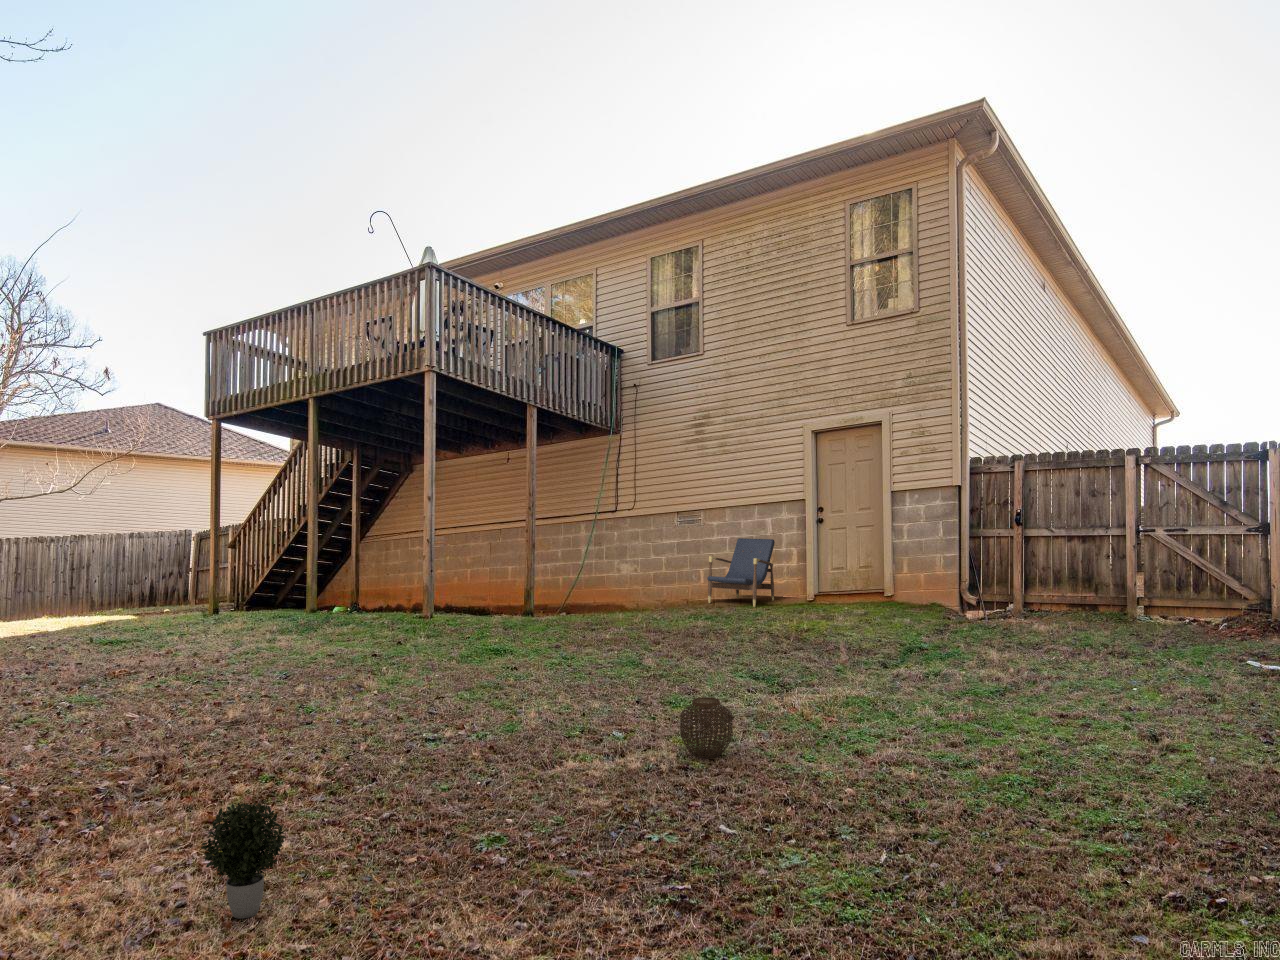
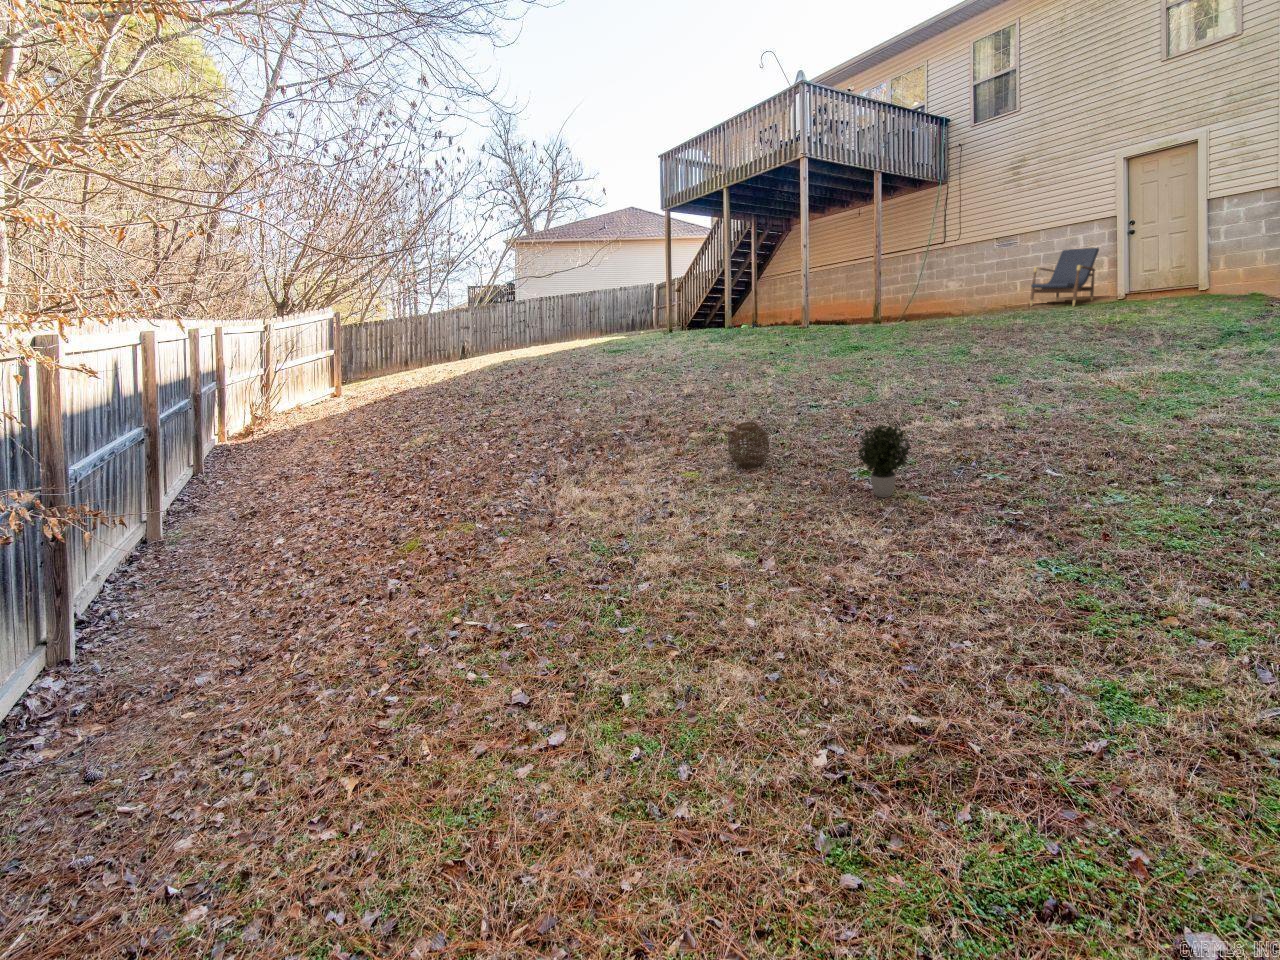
woven basket: present [680,697,733,758] -> present [727,422,769,468]
potted plant: present [201,803,286,919] -> present [858,426,911,498]

